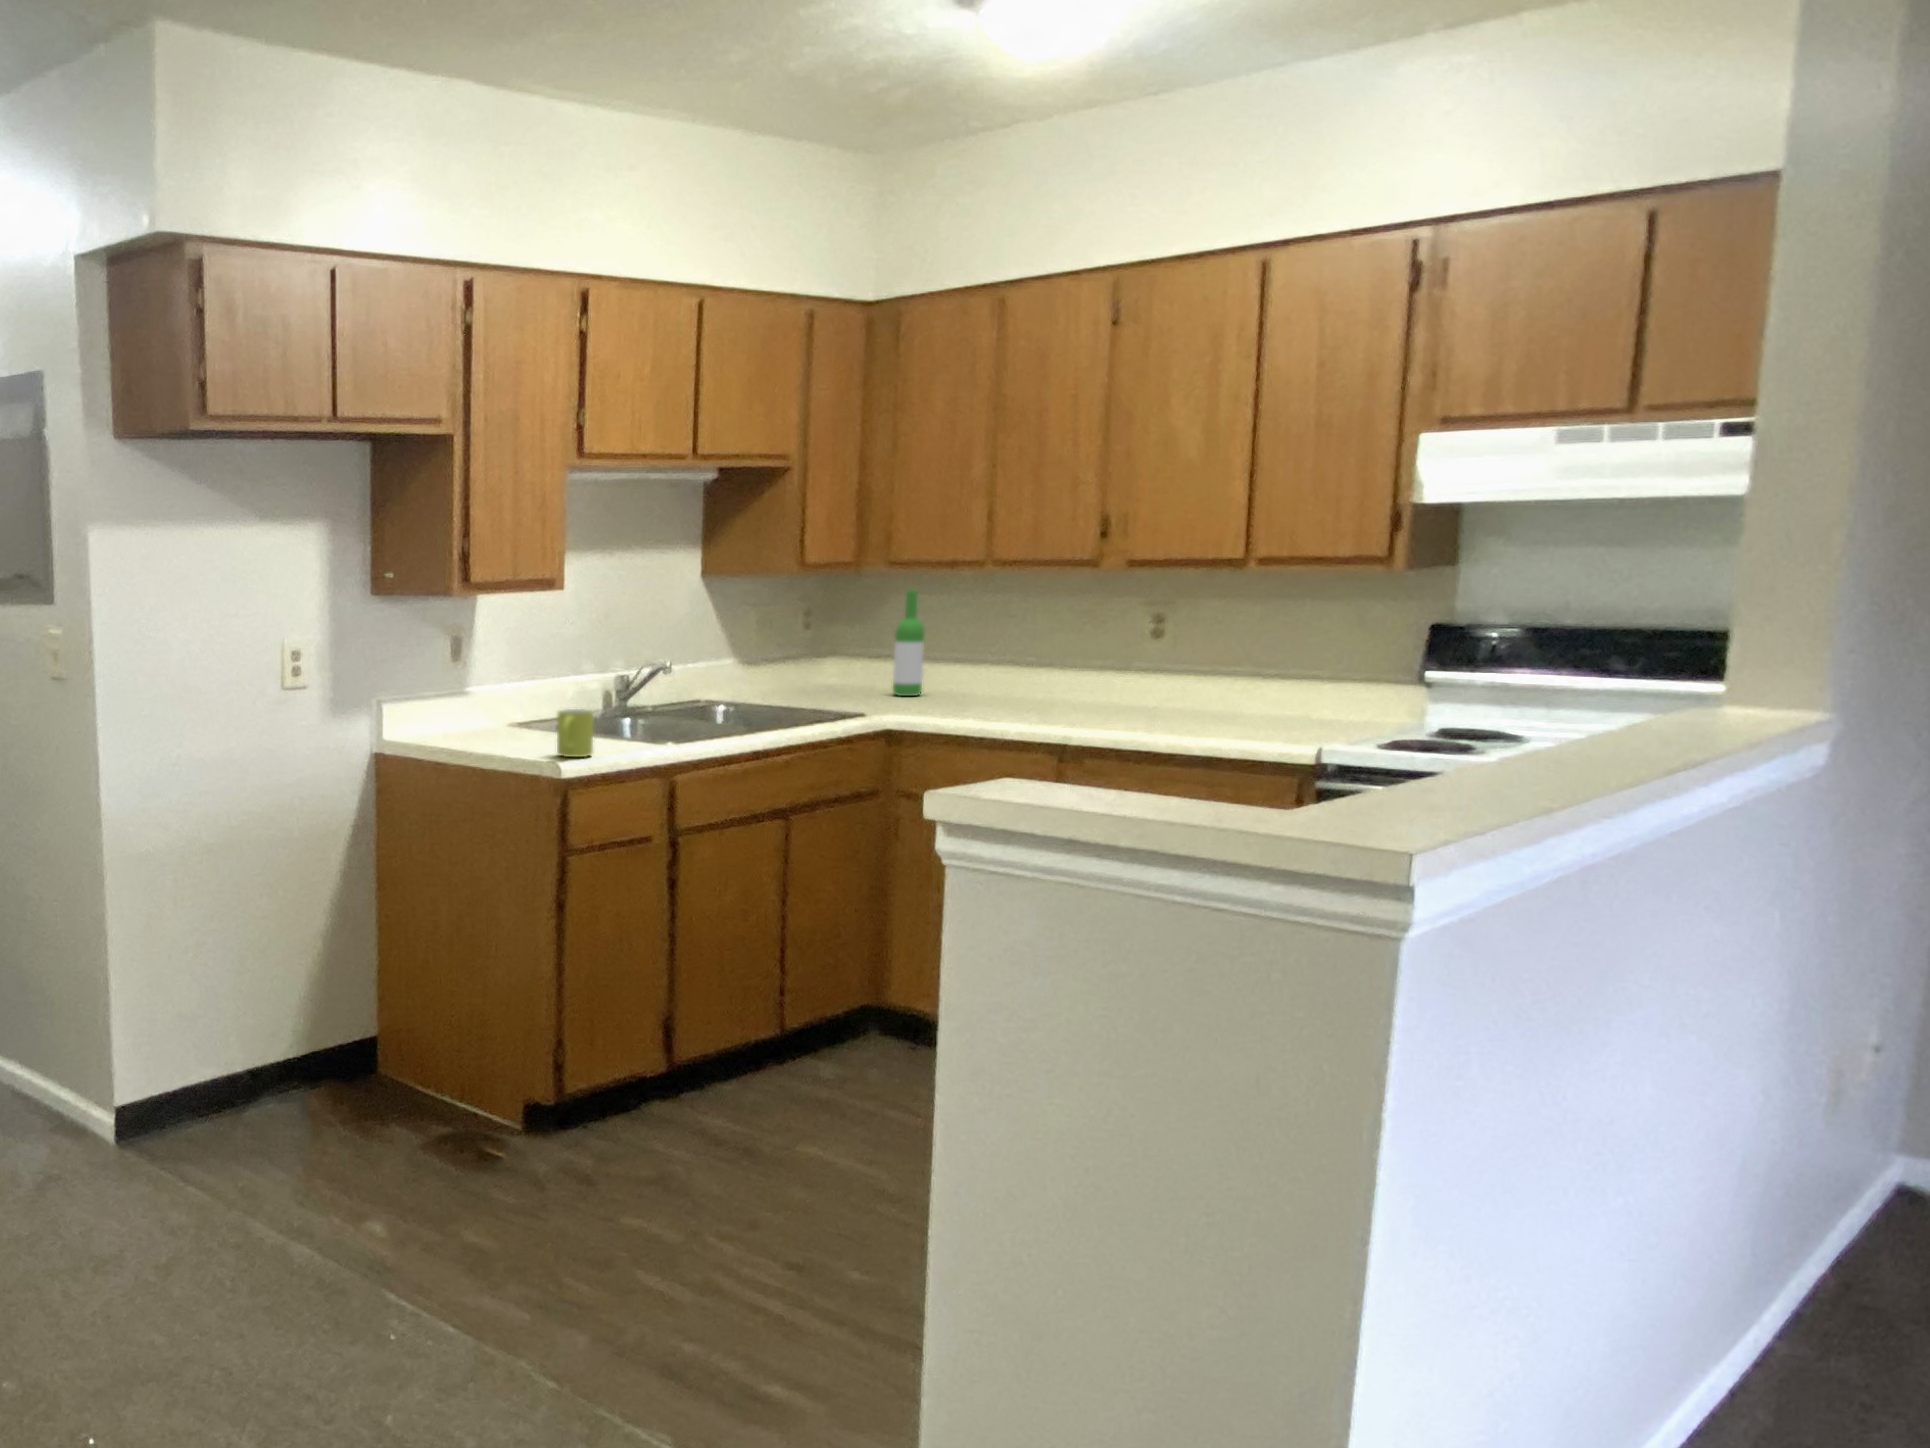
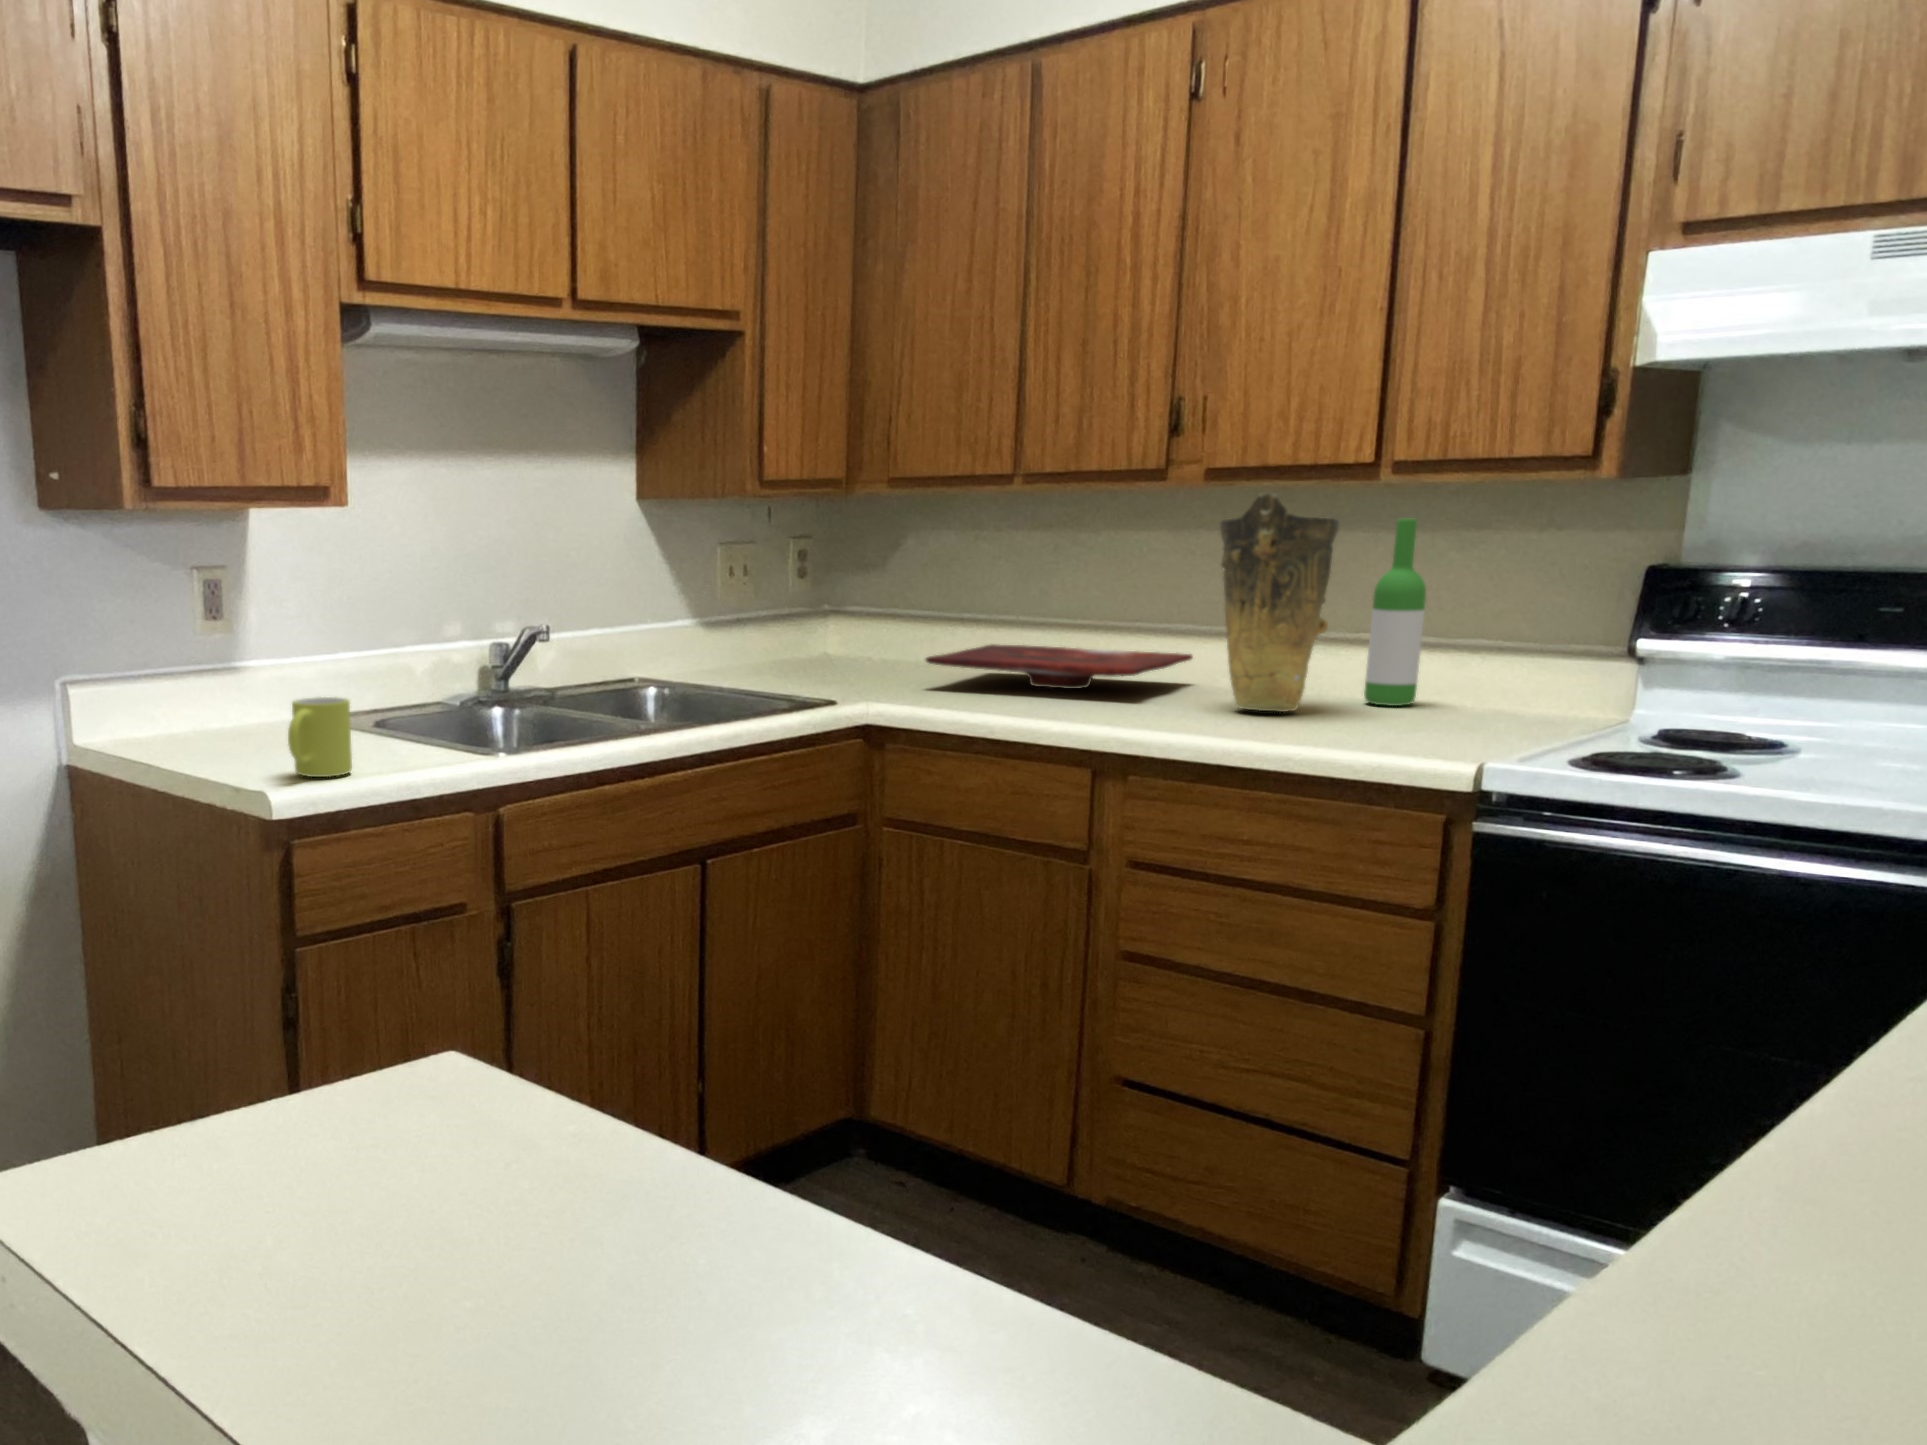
vase: none [1135,578,1217,720] -> present [1220,492,1339,712]
wine bottle: present [893,590,924,696] -> present [1364,519,1426,706]
cutting board: none [920,677,1109,707] -> present [926,644,1192,689]

